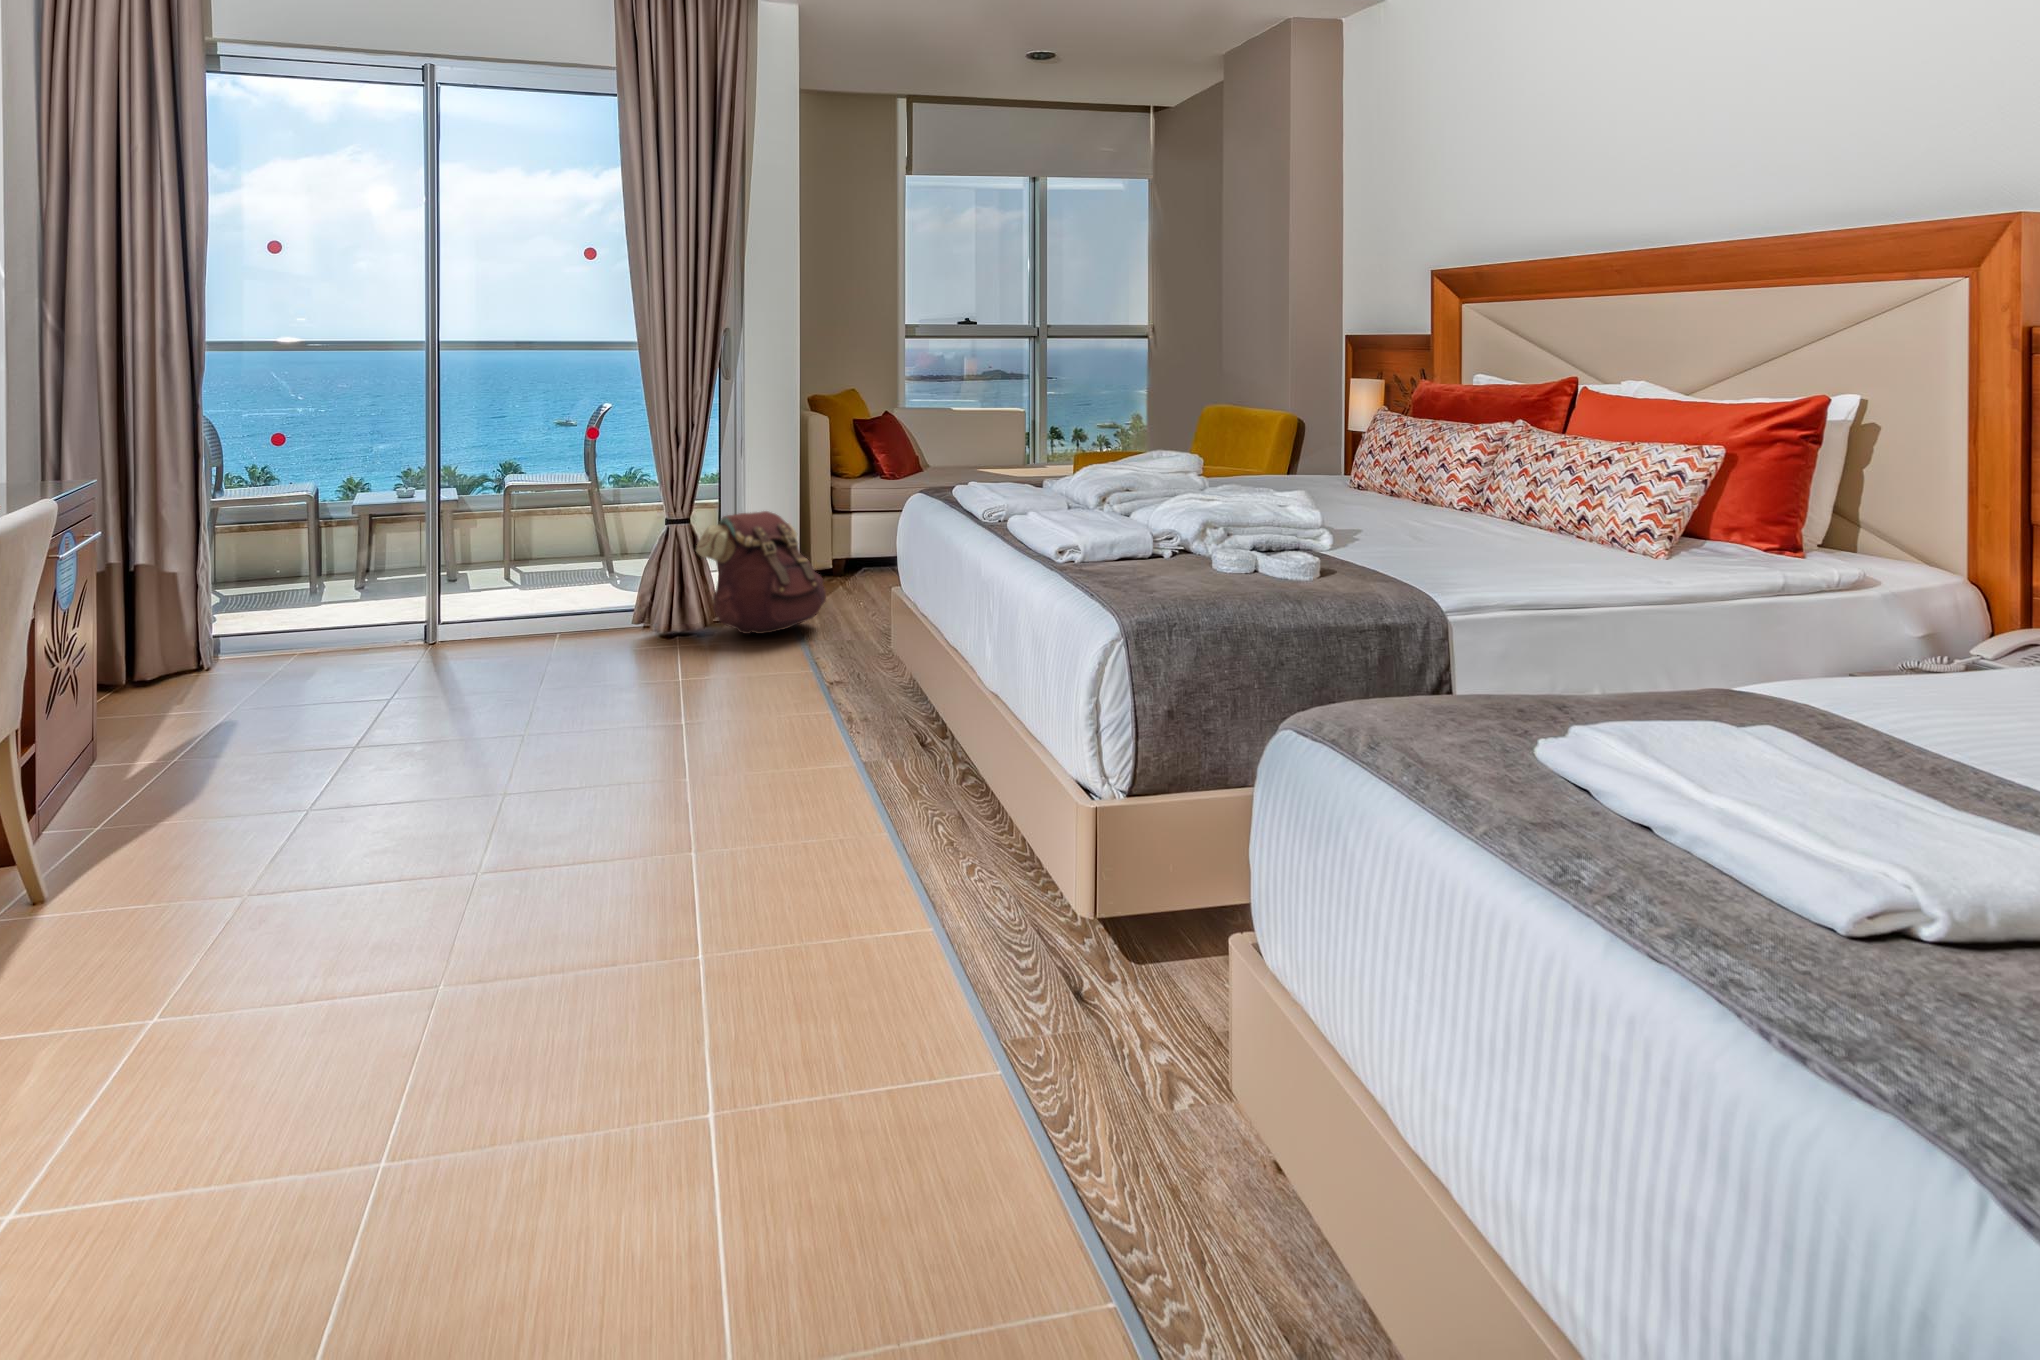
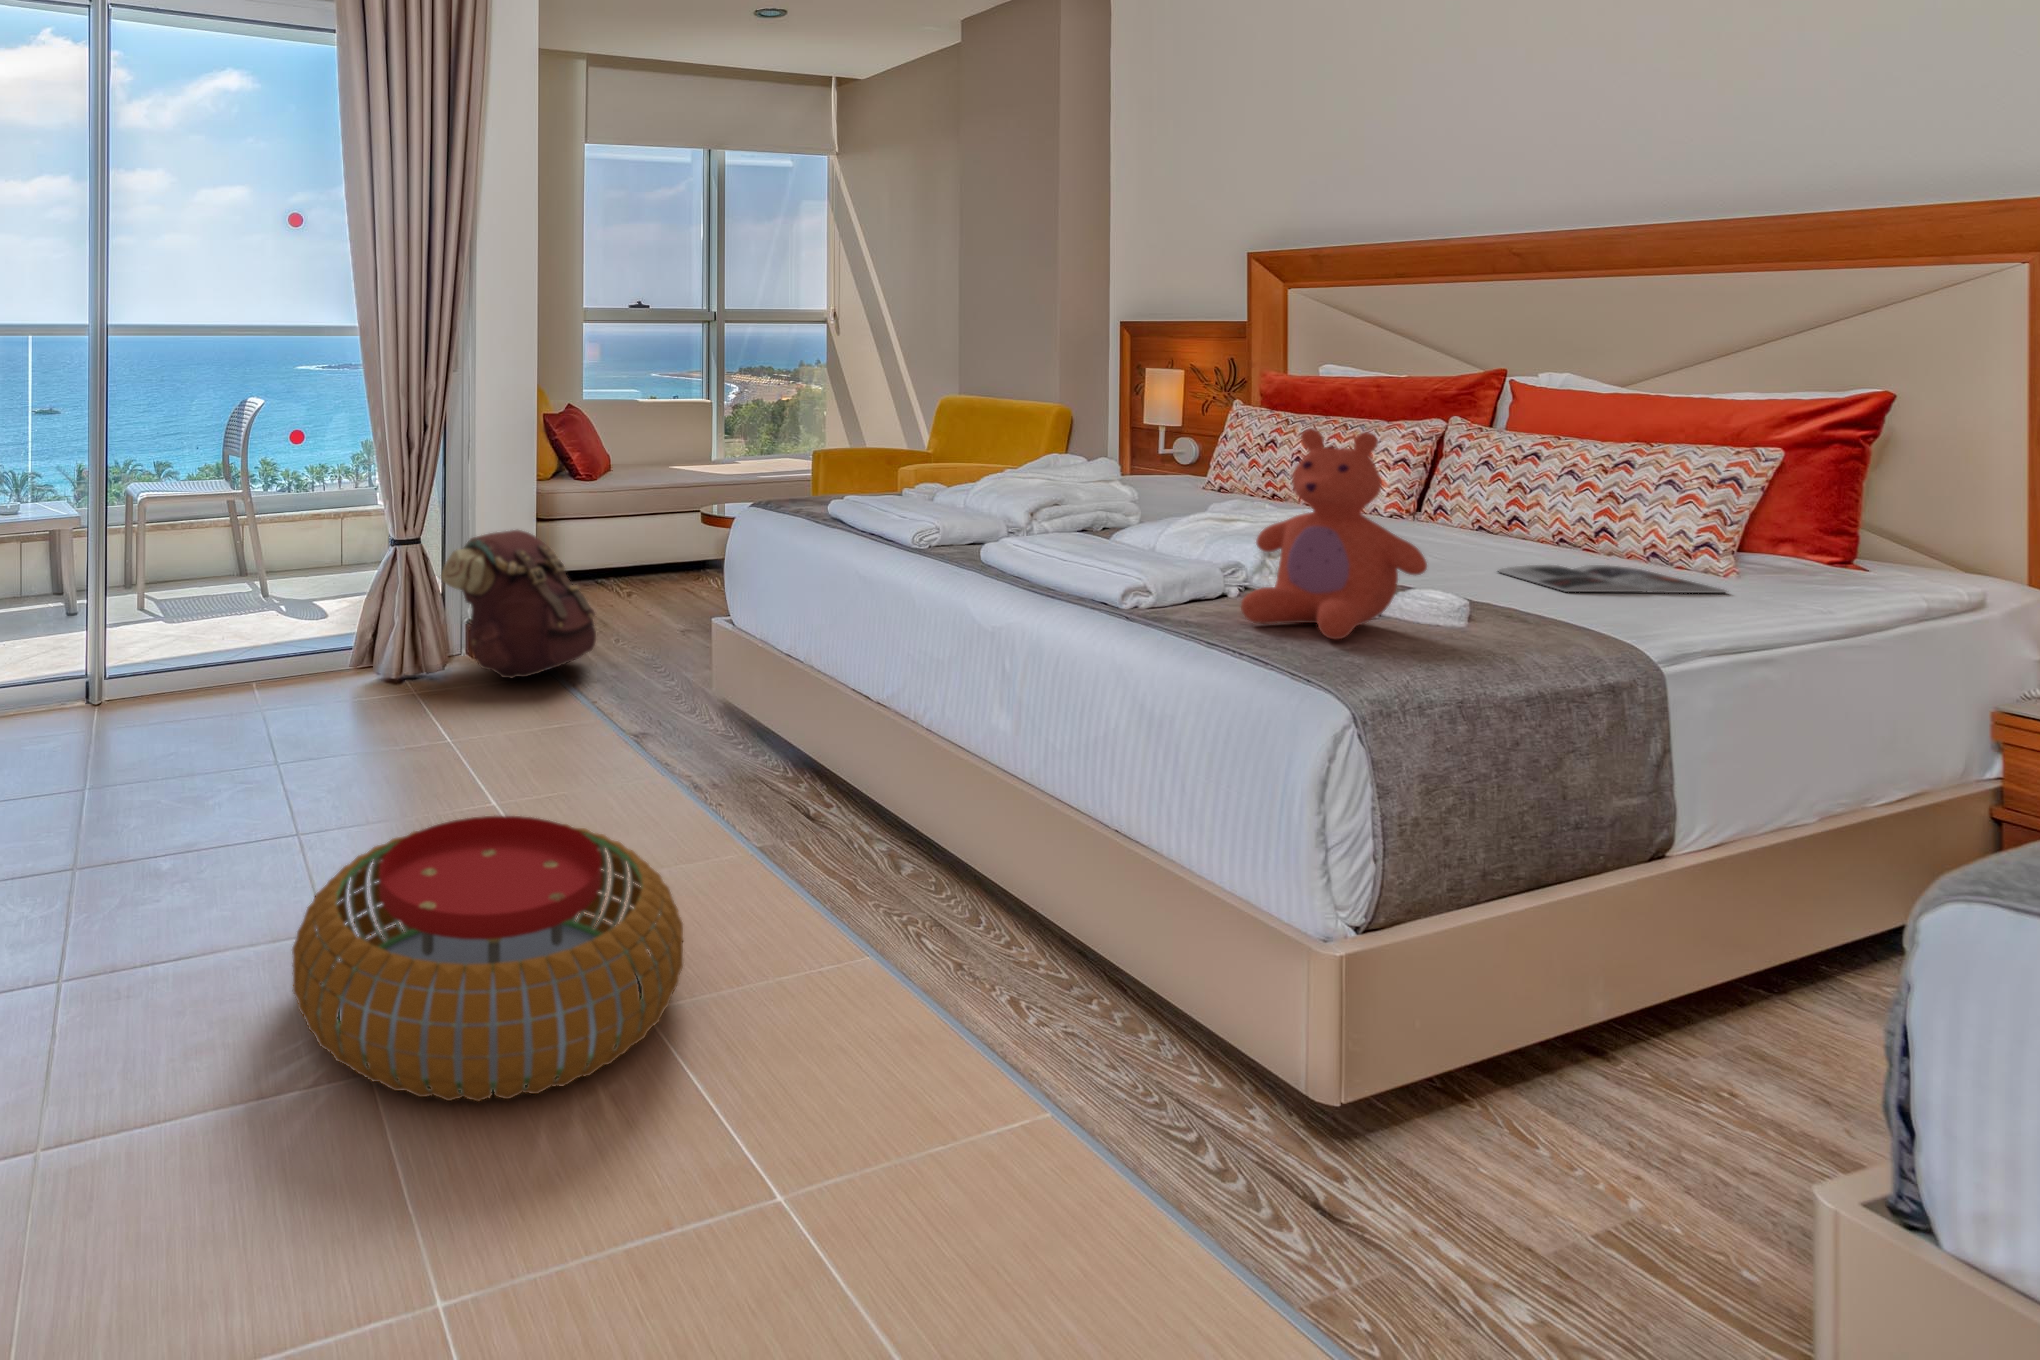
teddy bear: none [1120,419,1248,586] -> present [1241,428,1427,639]
magazine: none [1444,545,1615,570] -> present [1498,565,1727,593]
pouf: none [408,706,706,887] -> present [292,816,683,1101]

